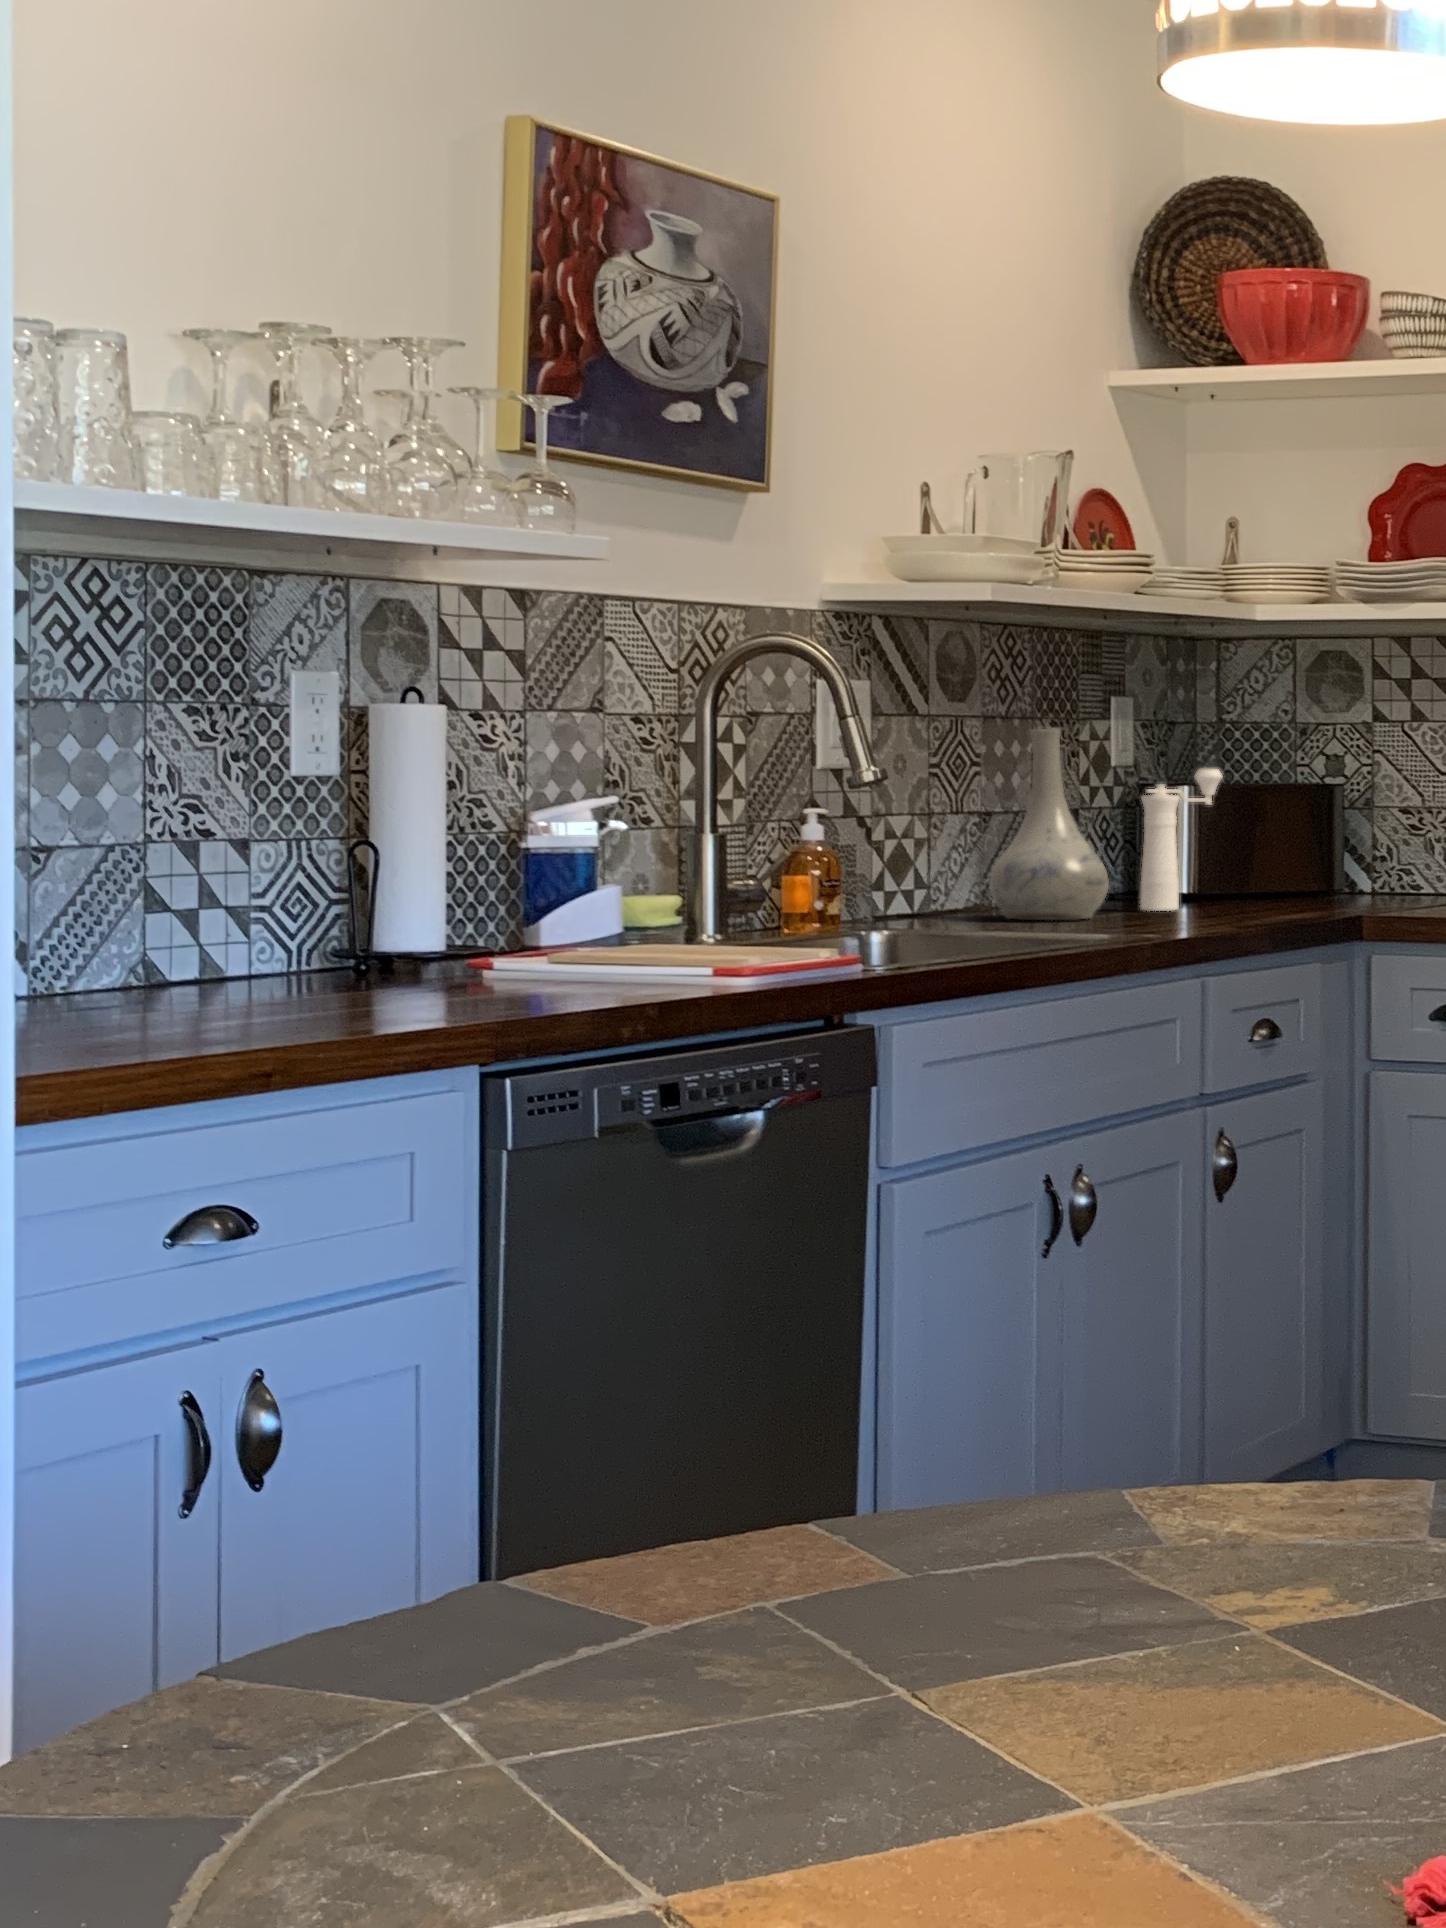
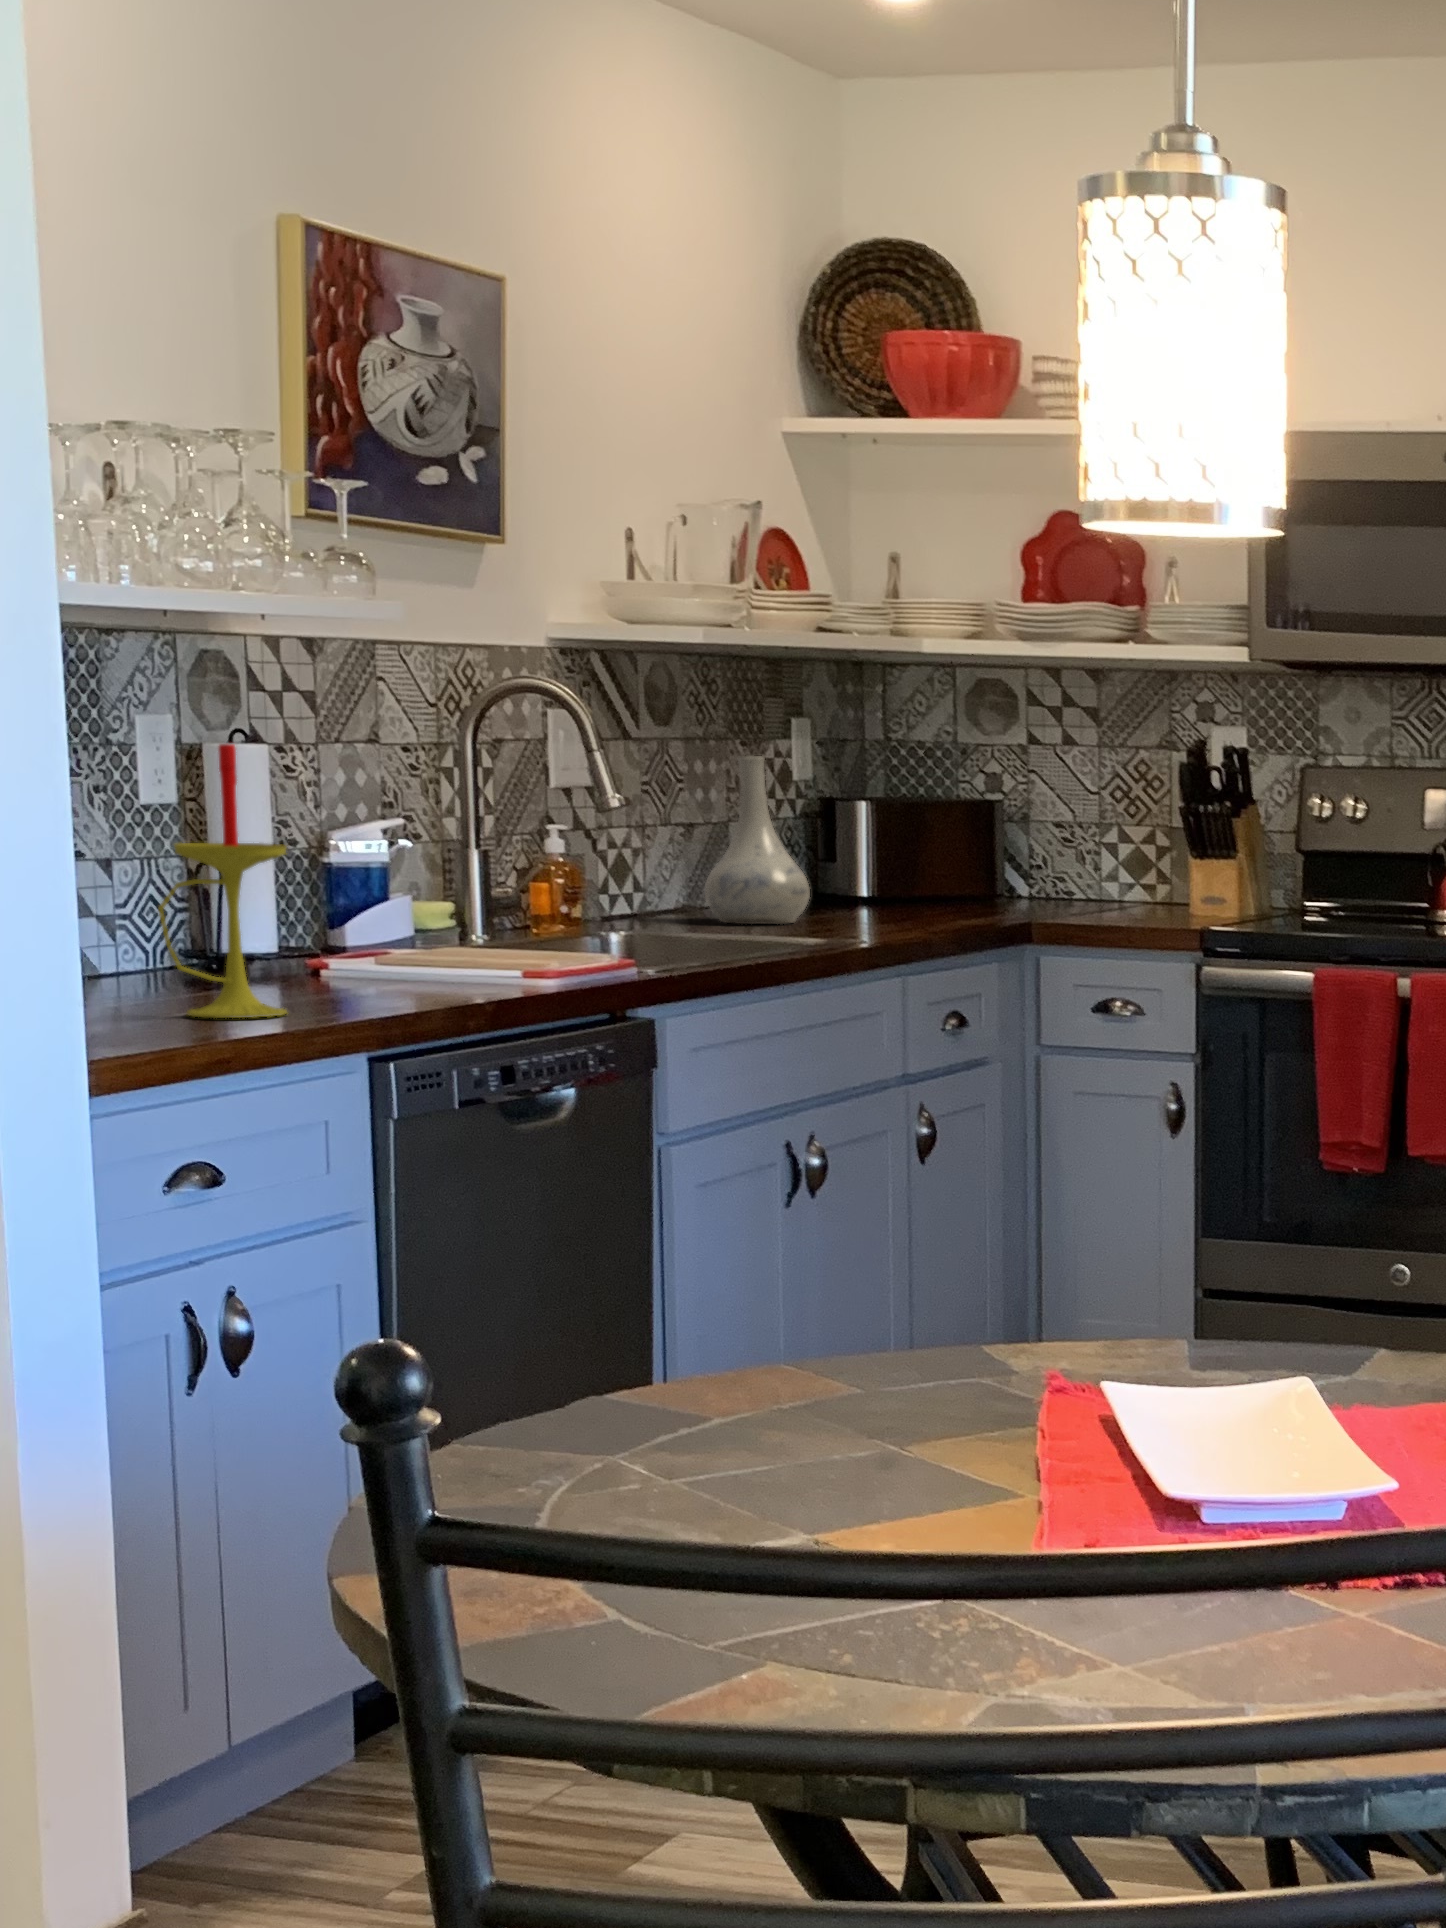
candle: none [214,672,390,1024] -> present [158,743,287,1018]
pepper mill: present [1140,769,1222,911] -> none [832,790,903,915]

